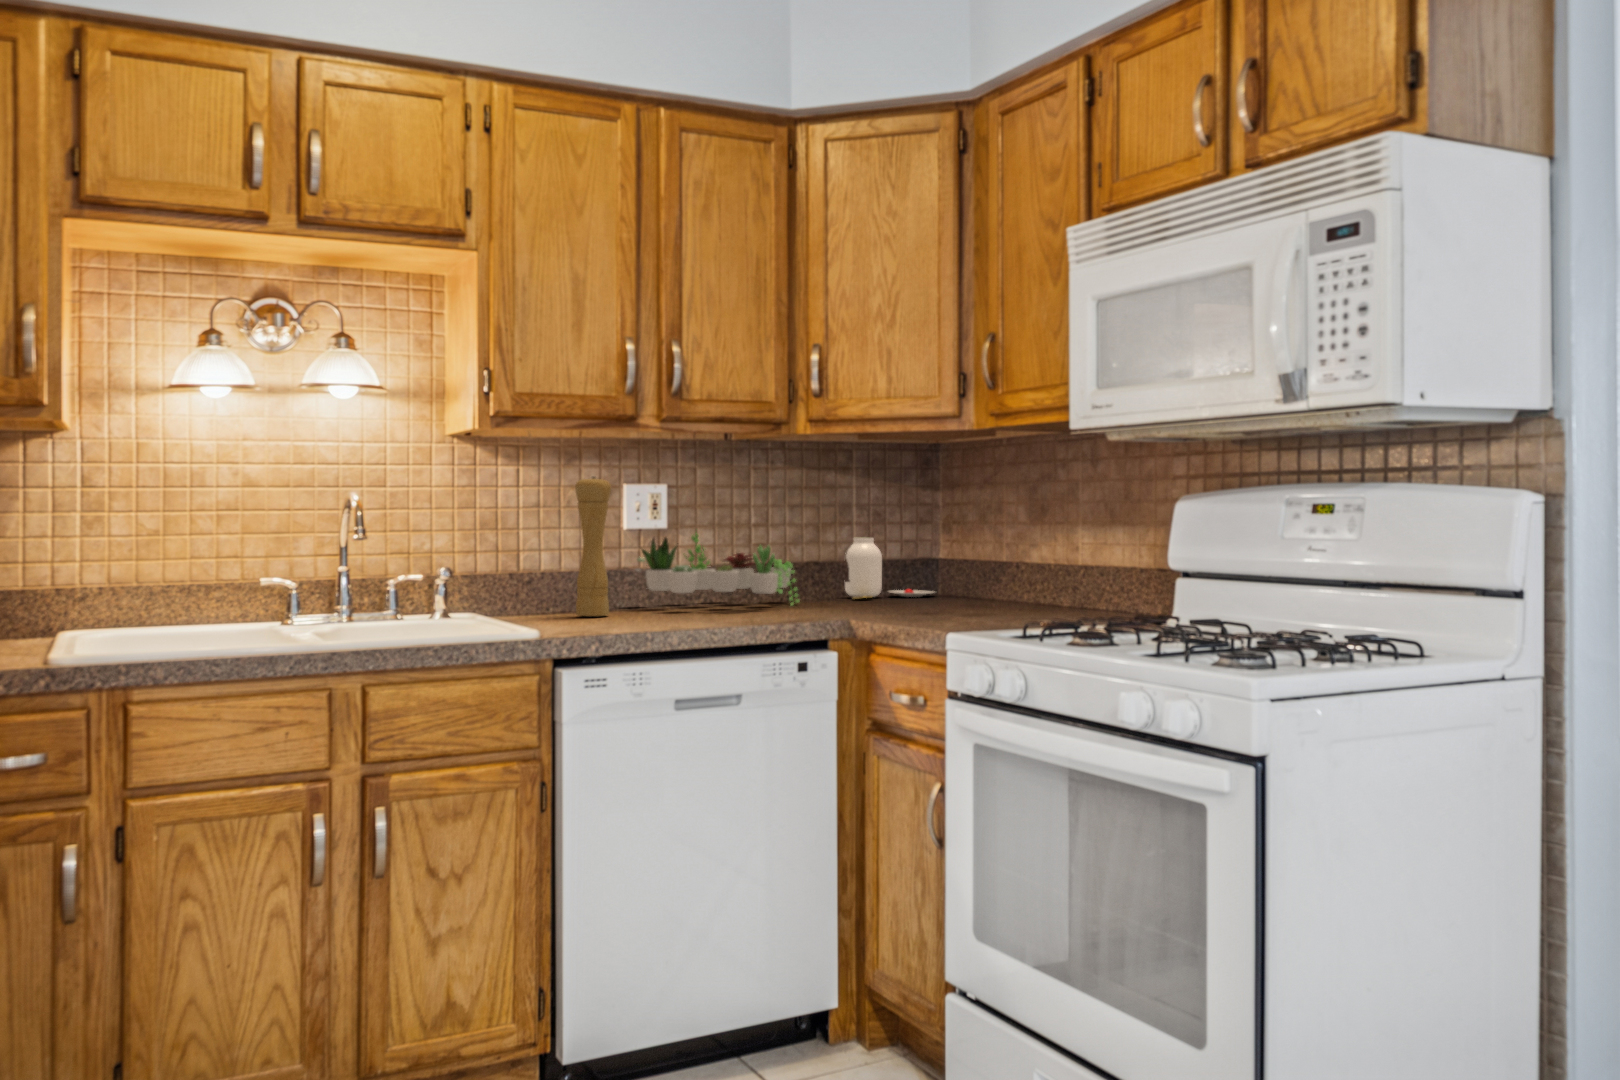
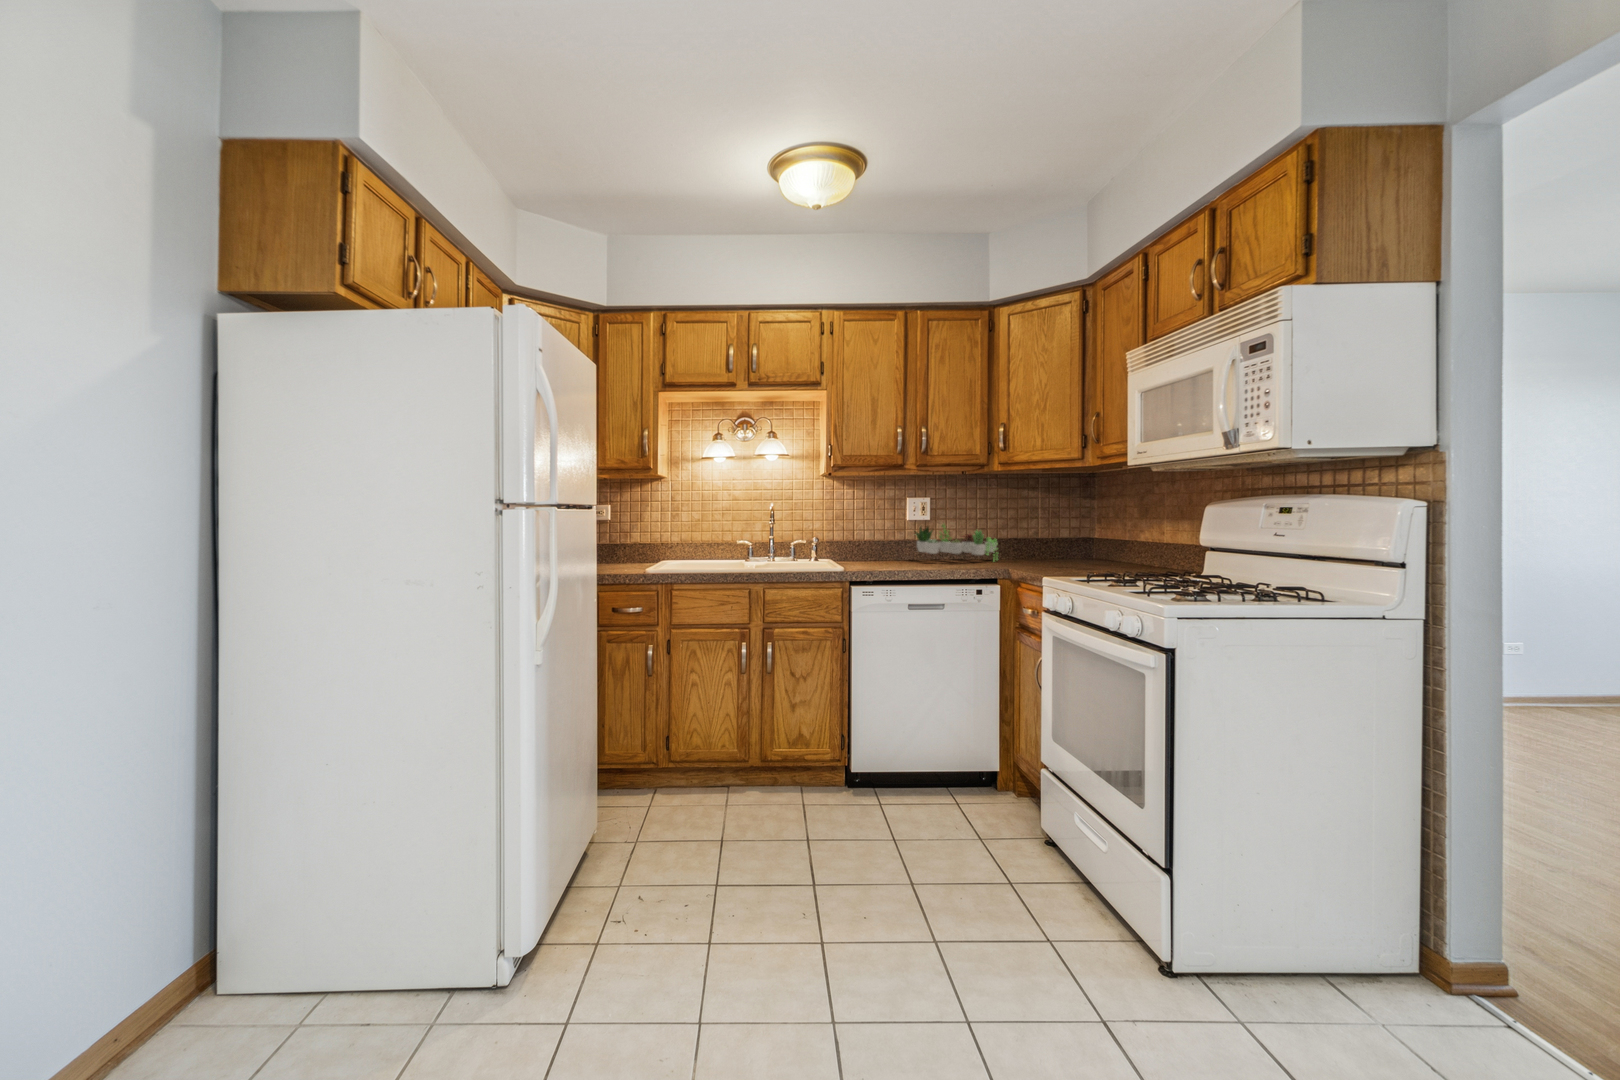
pepper mill: present [575,477,611,616] -> none [877,495,895,563]
jar: present [845,537,934,599] -> none [1031,527,1086,560]

